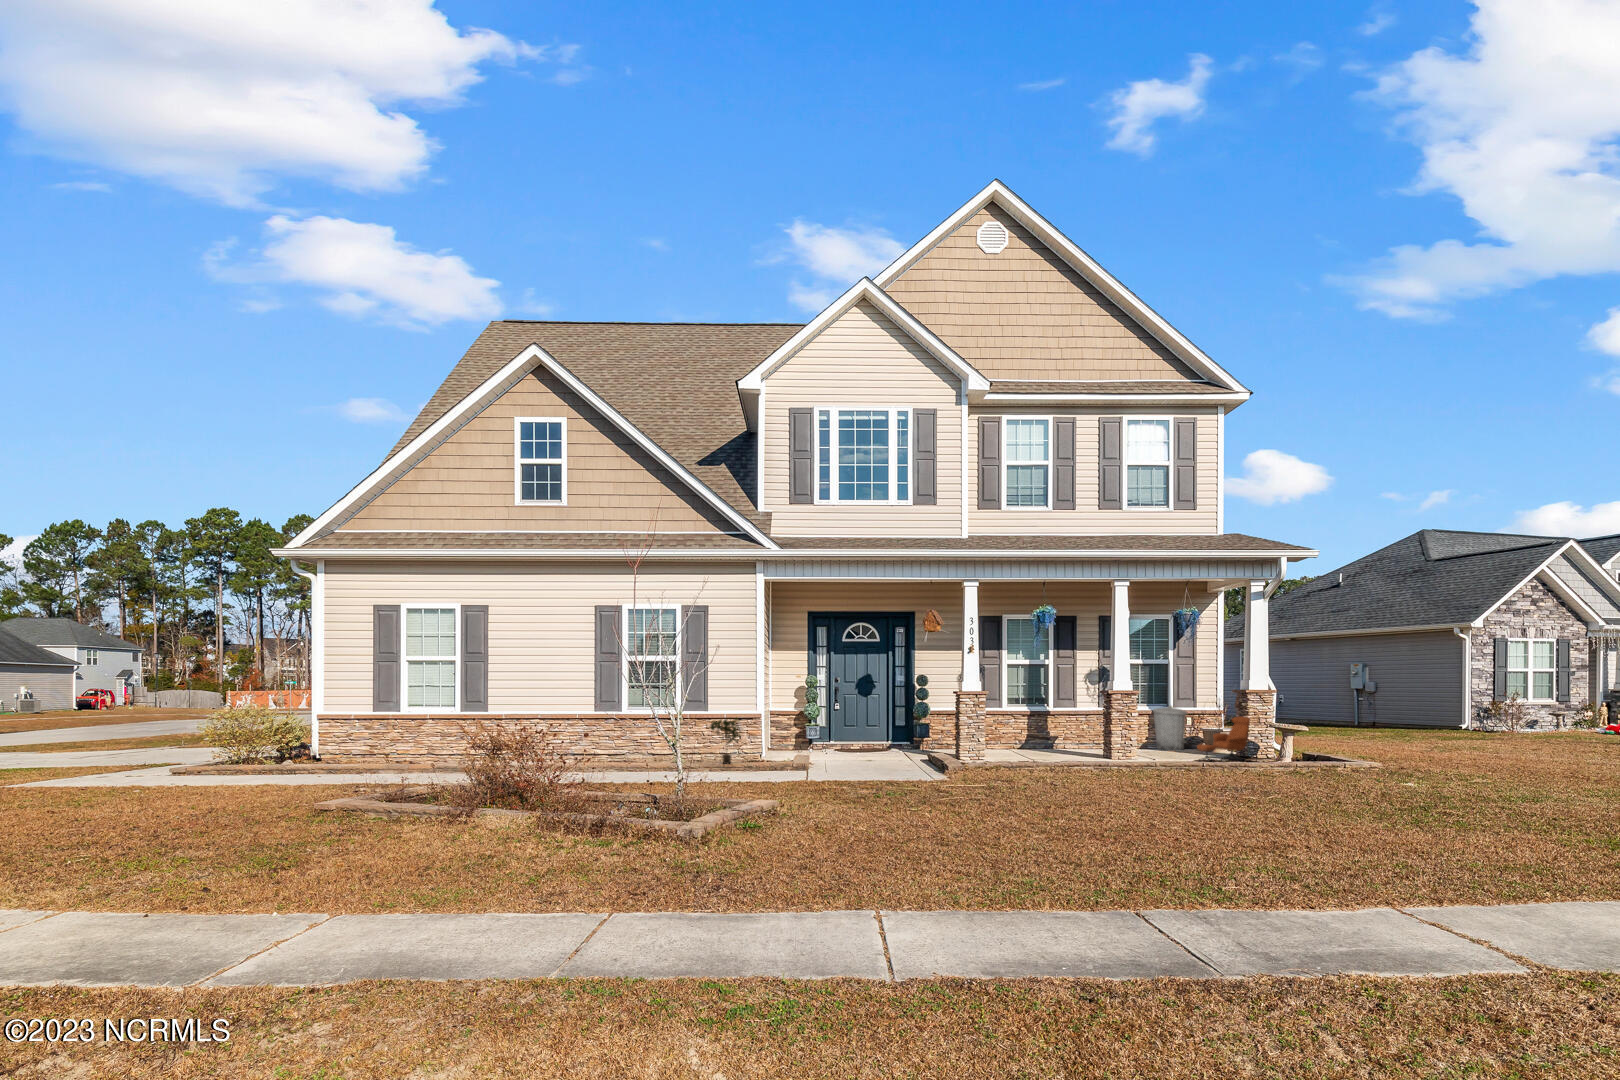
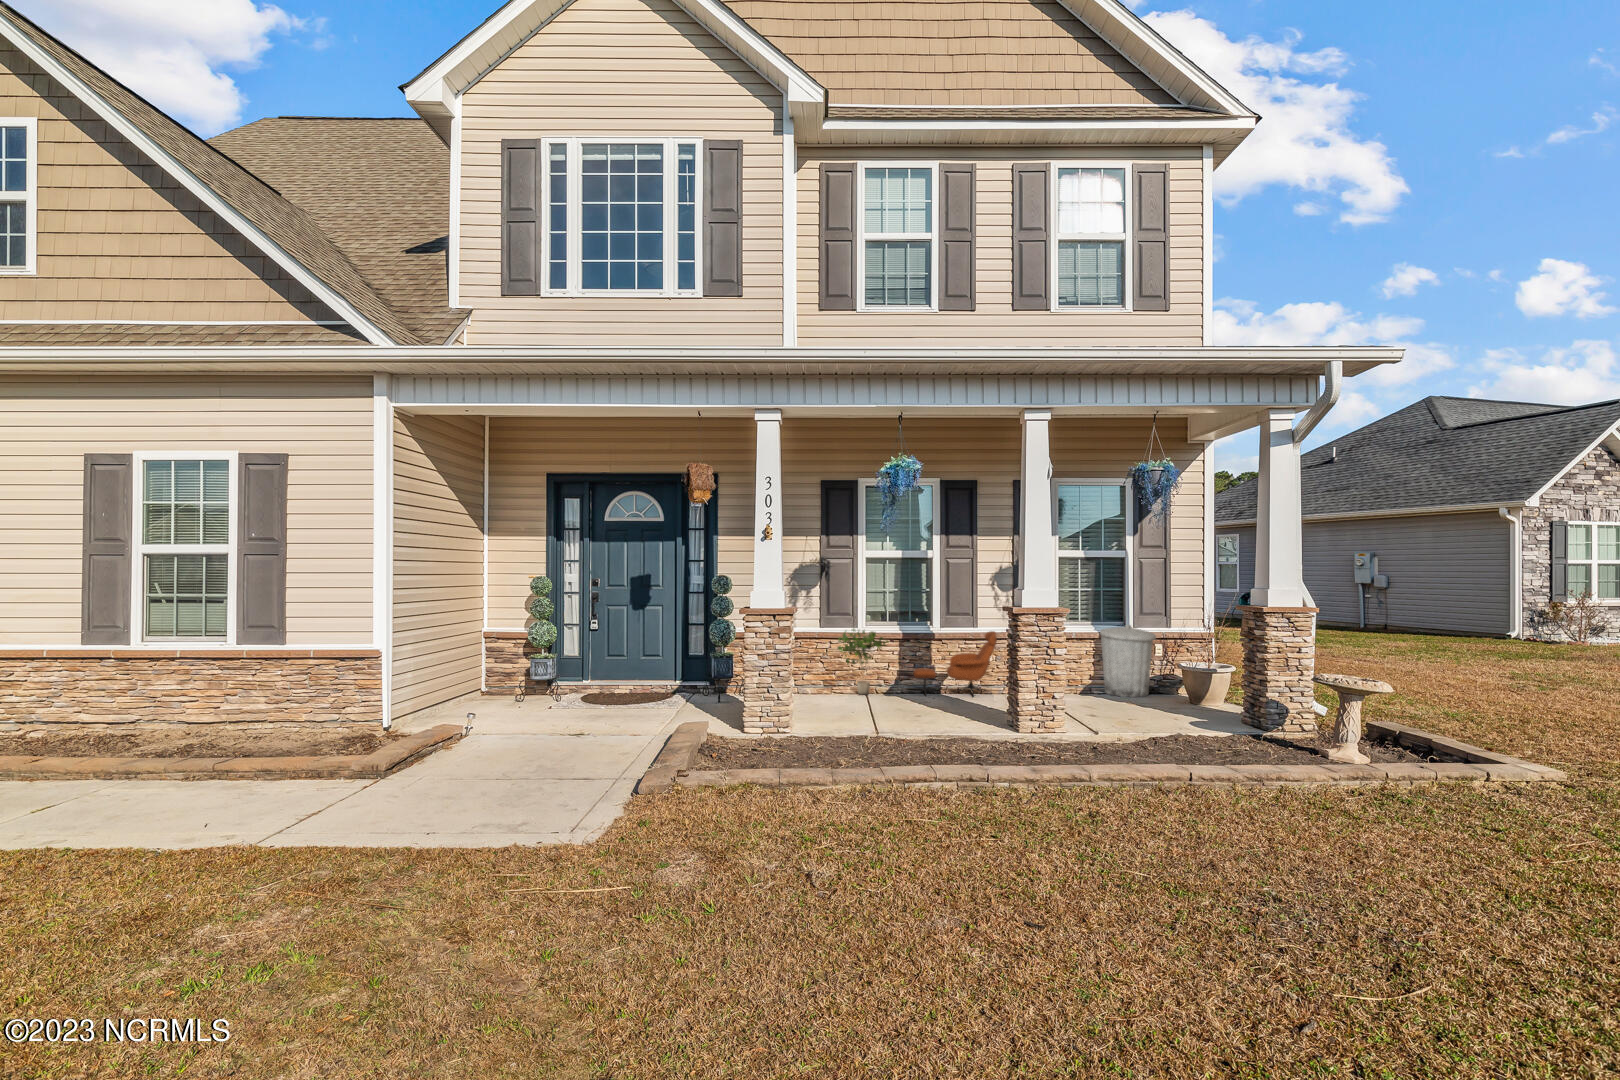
lounge chair: present [1197,717,1250,761] -> present [914,631,997,696]
potted plant: present [710,718,741,764] -> present [838,629,888,695]

